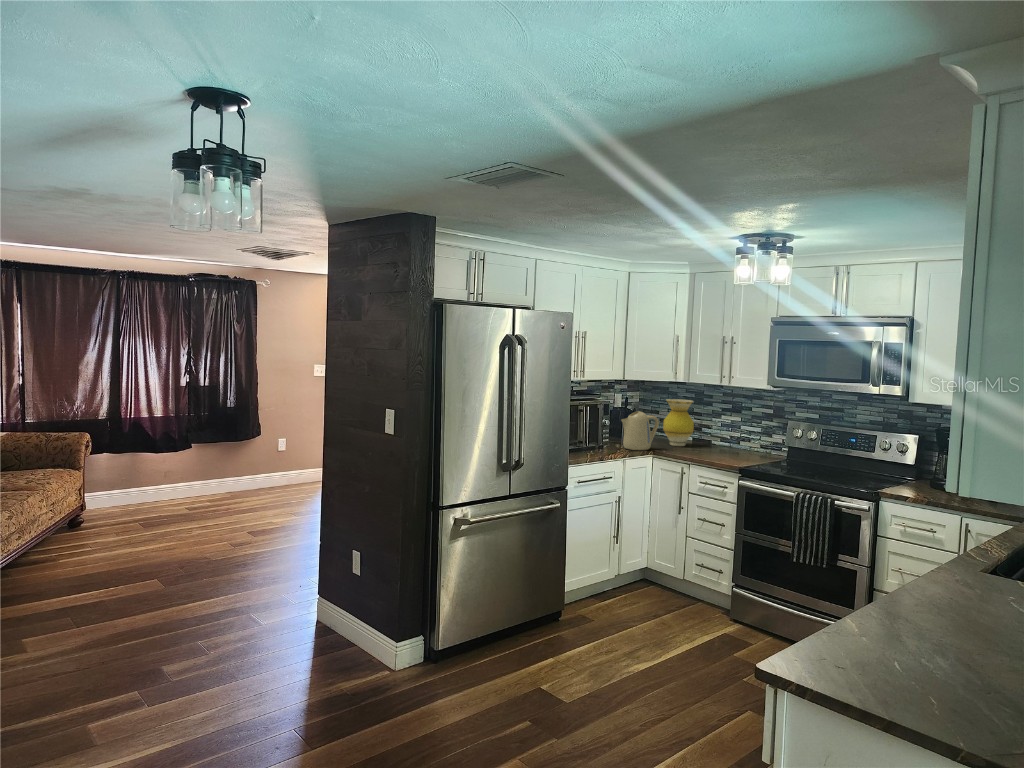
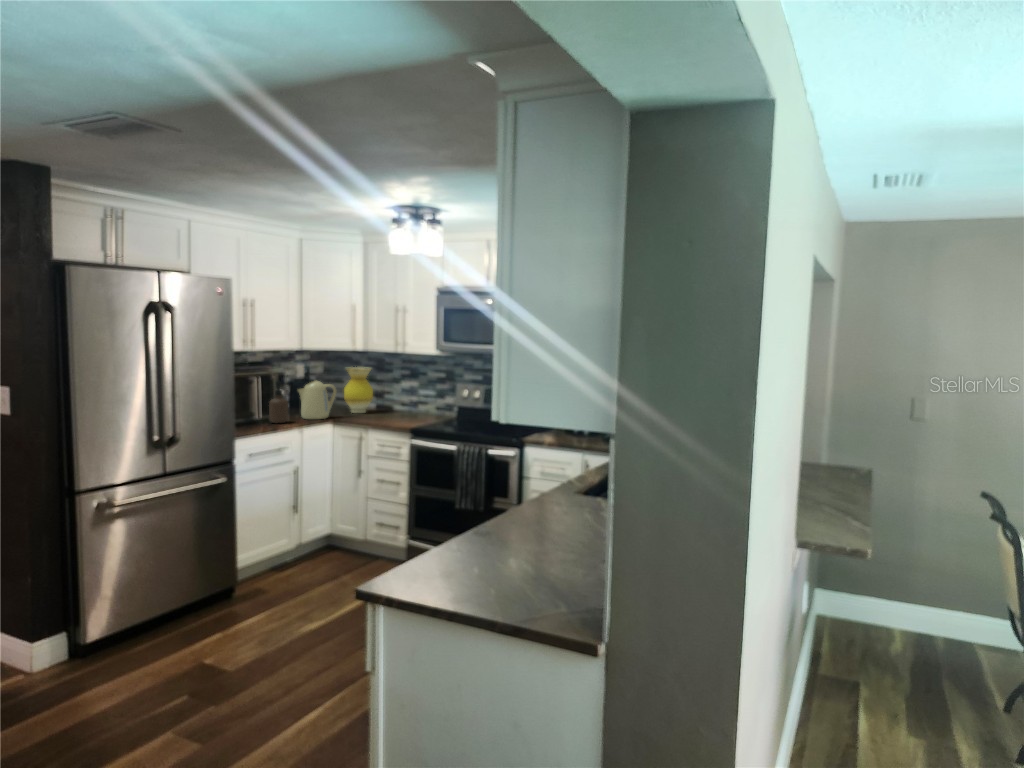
soap dispenser: none [595,411,613,452] -> present [269,382,288,423]

